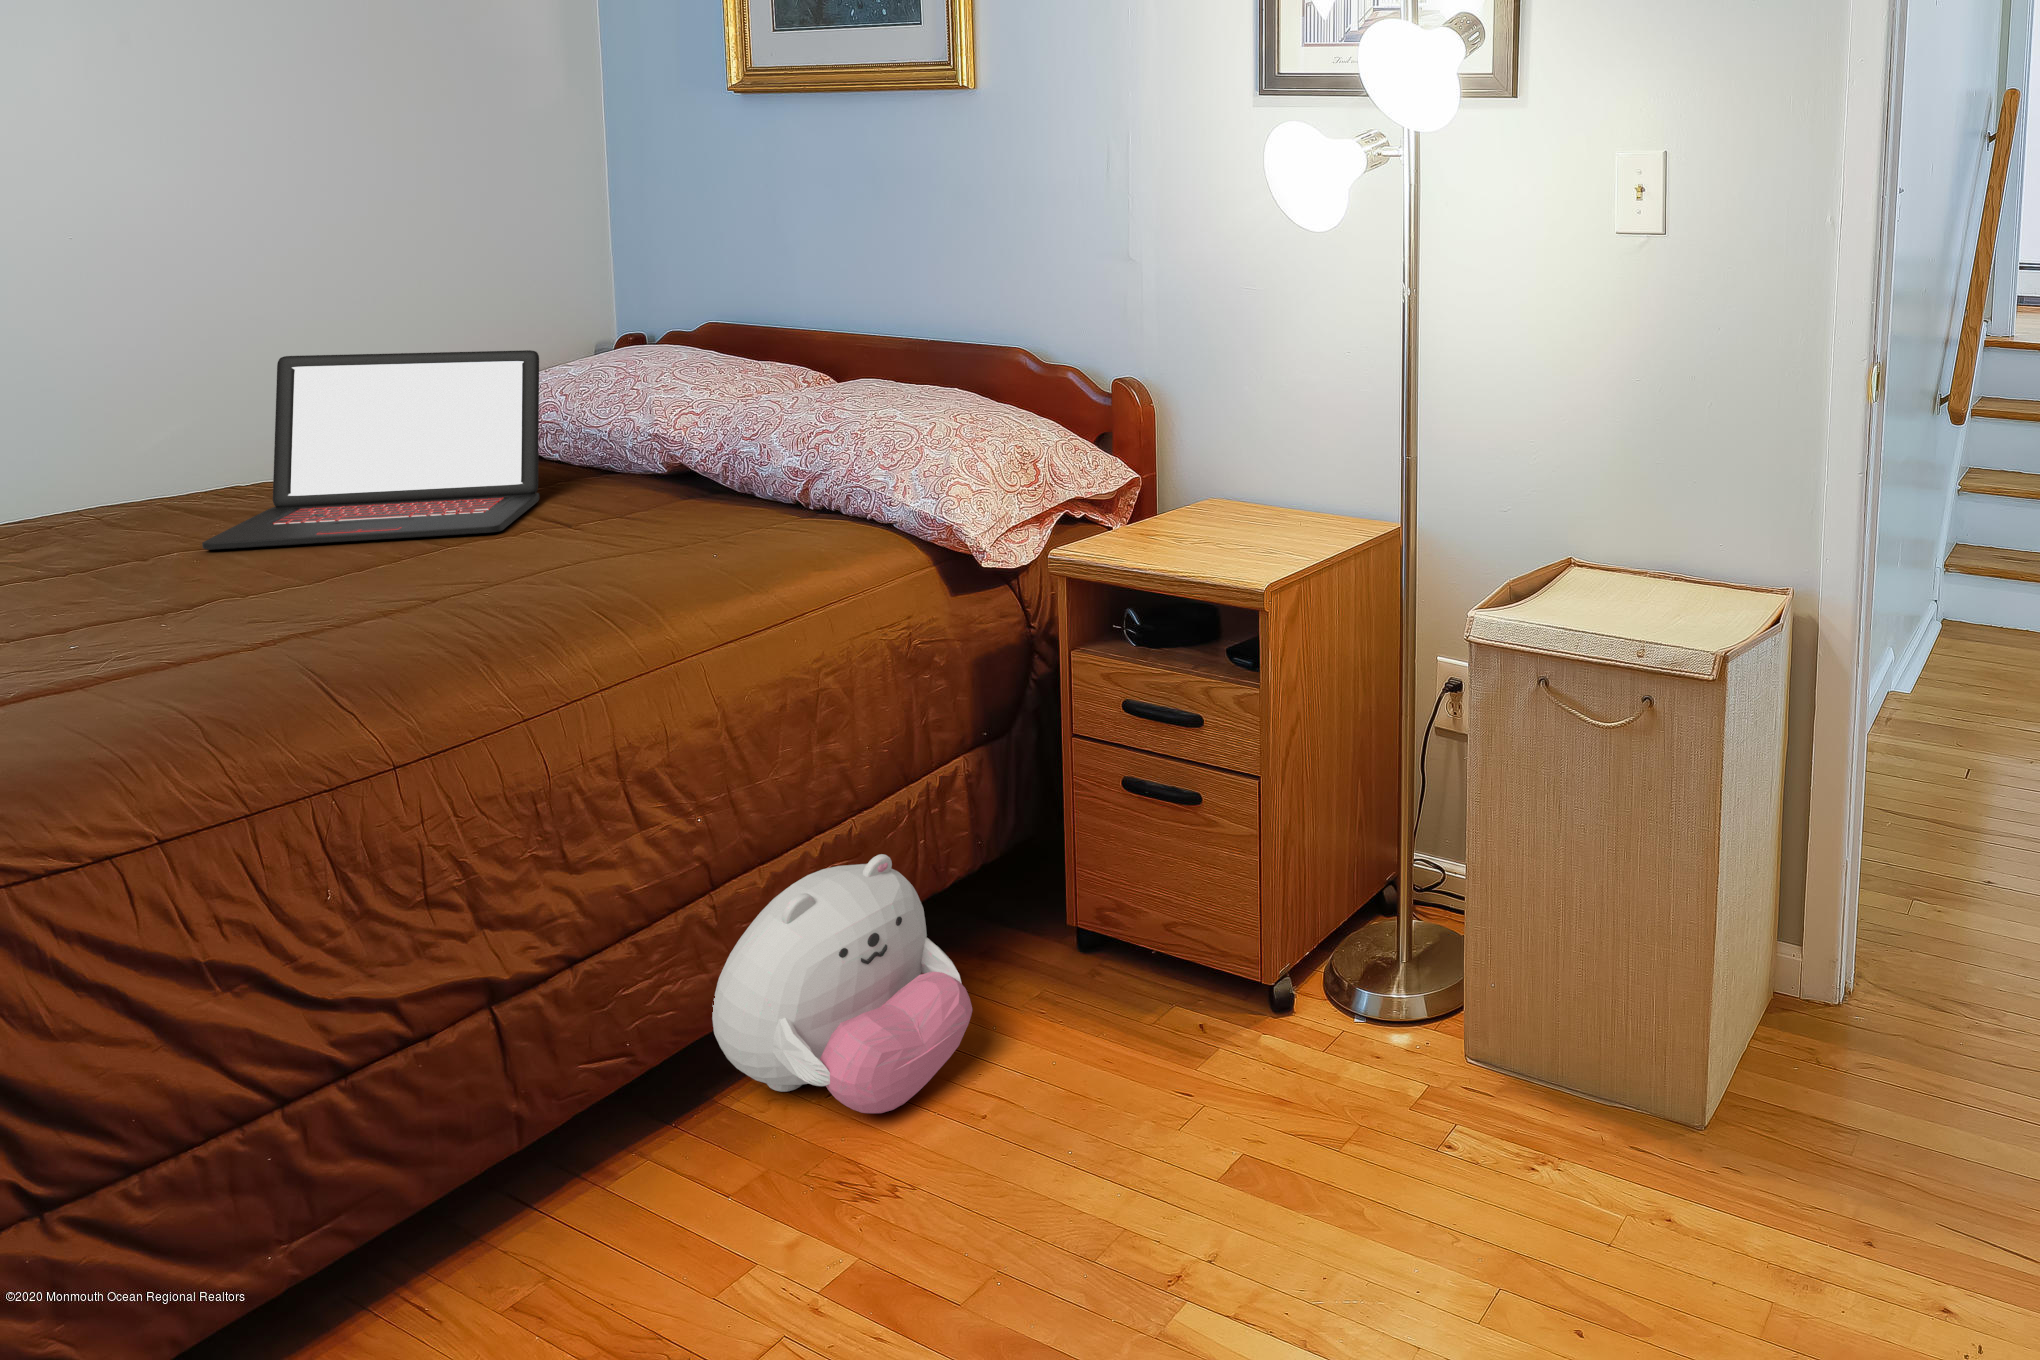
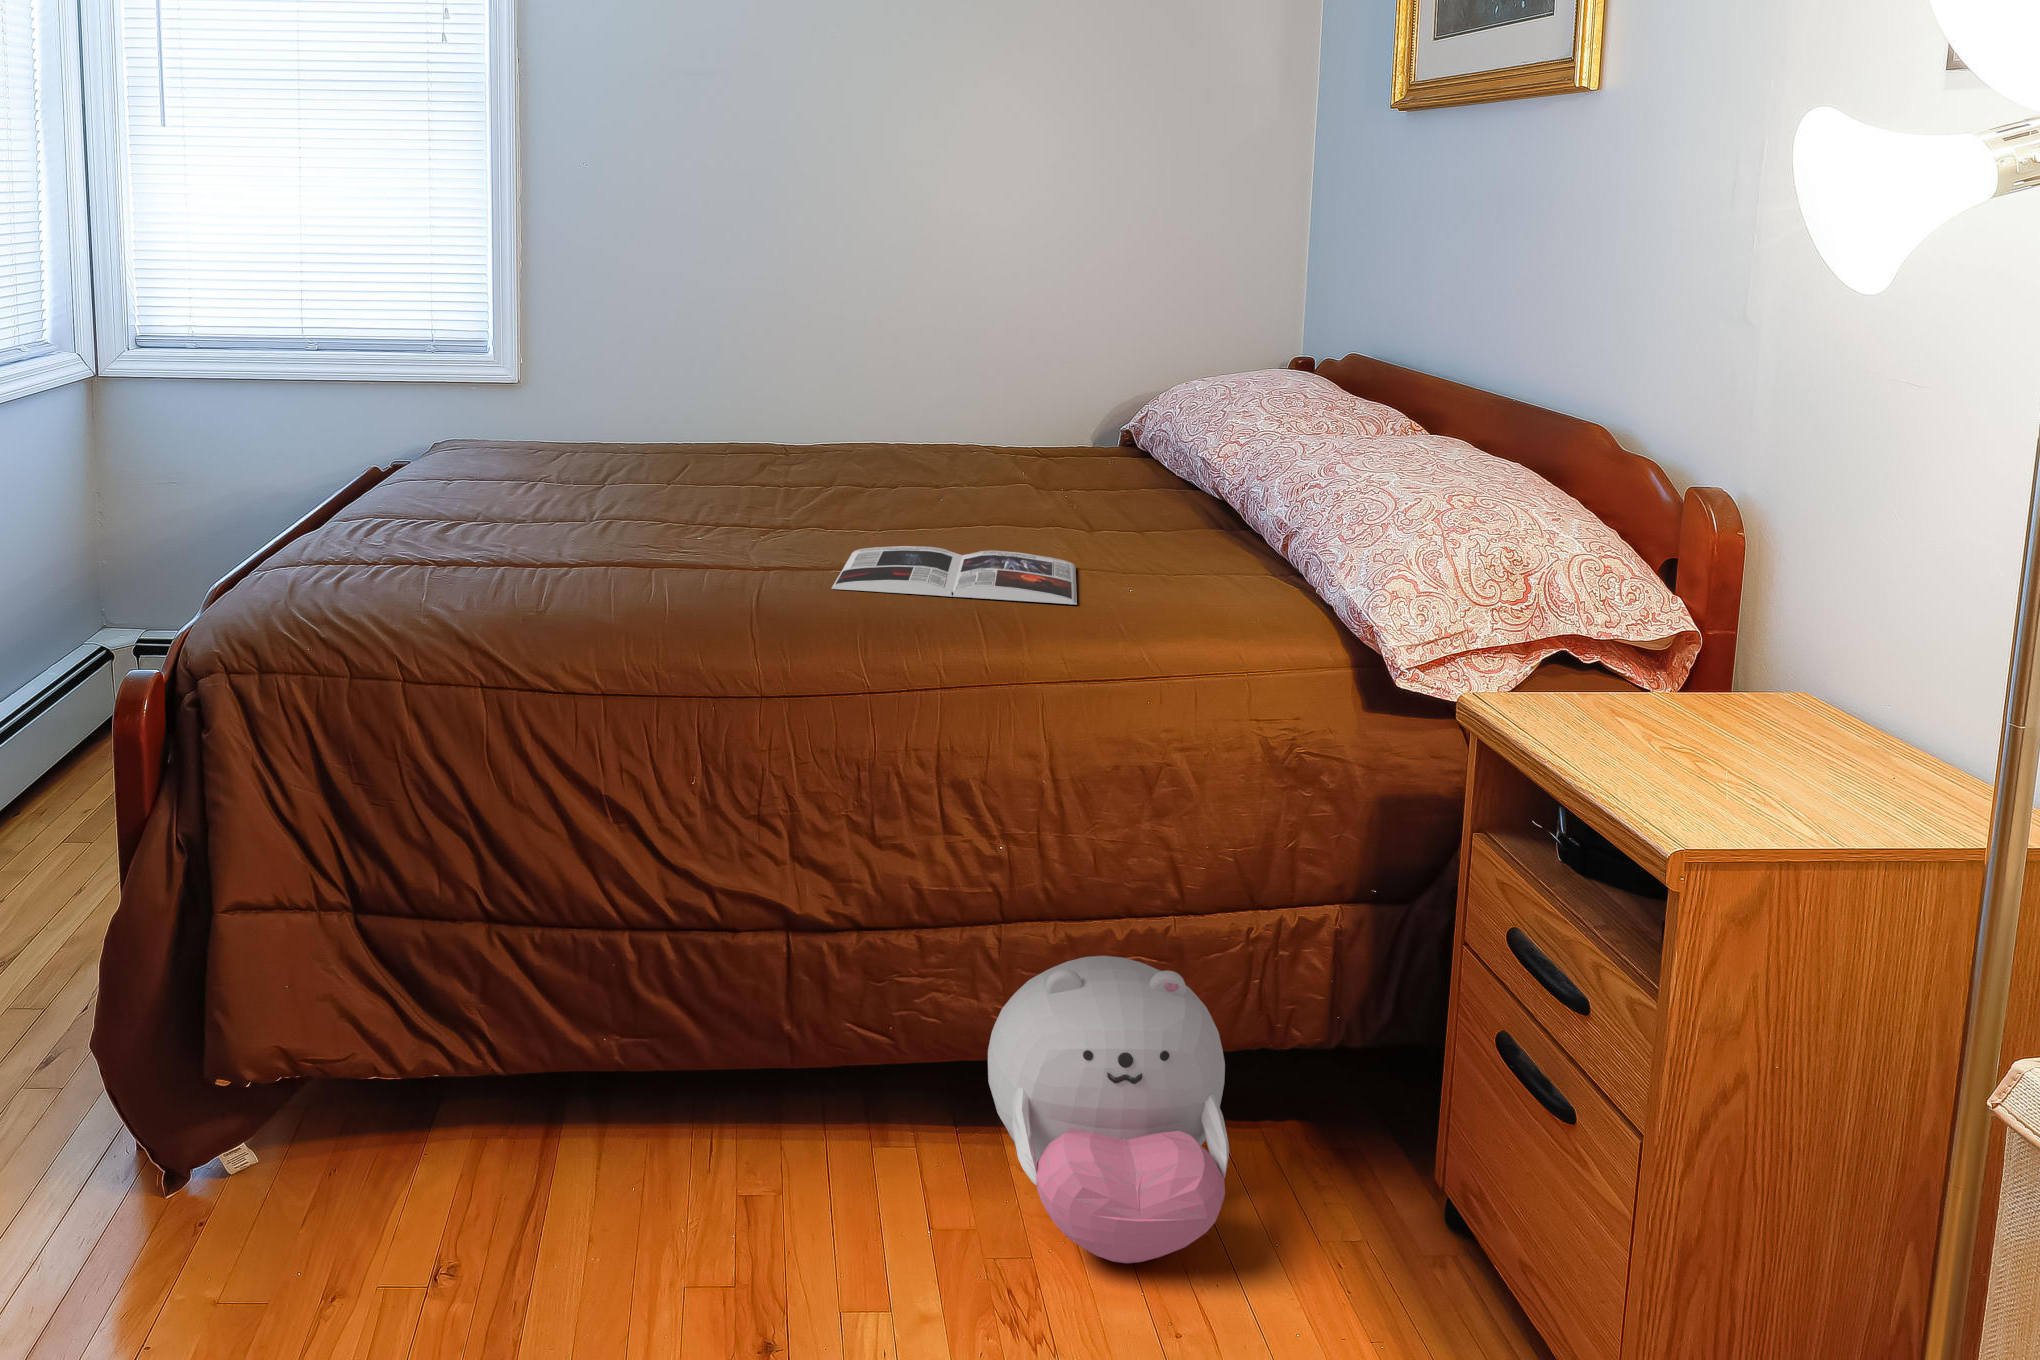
laptop: present [202,350,539,550] -> none [854,350,1116,525]
magazine: none [358,546,704,633] -> present [832,546,1077,605]

